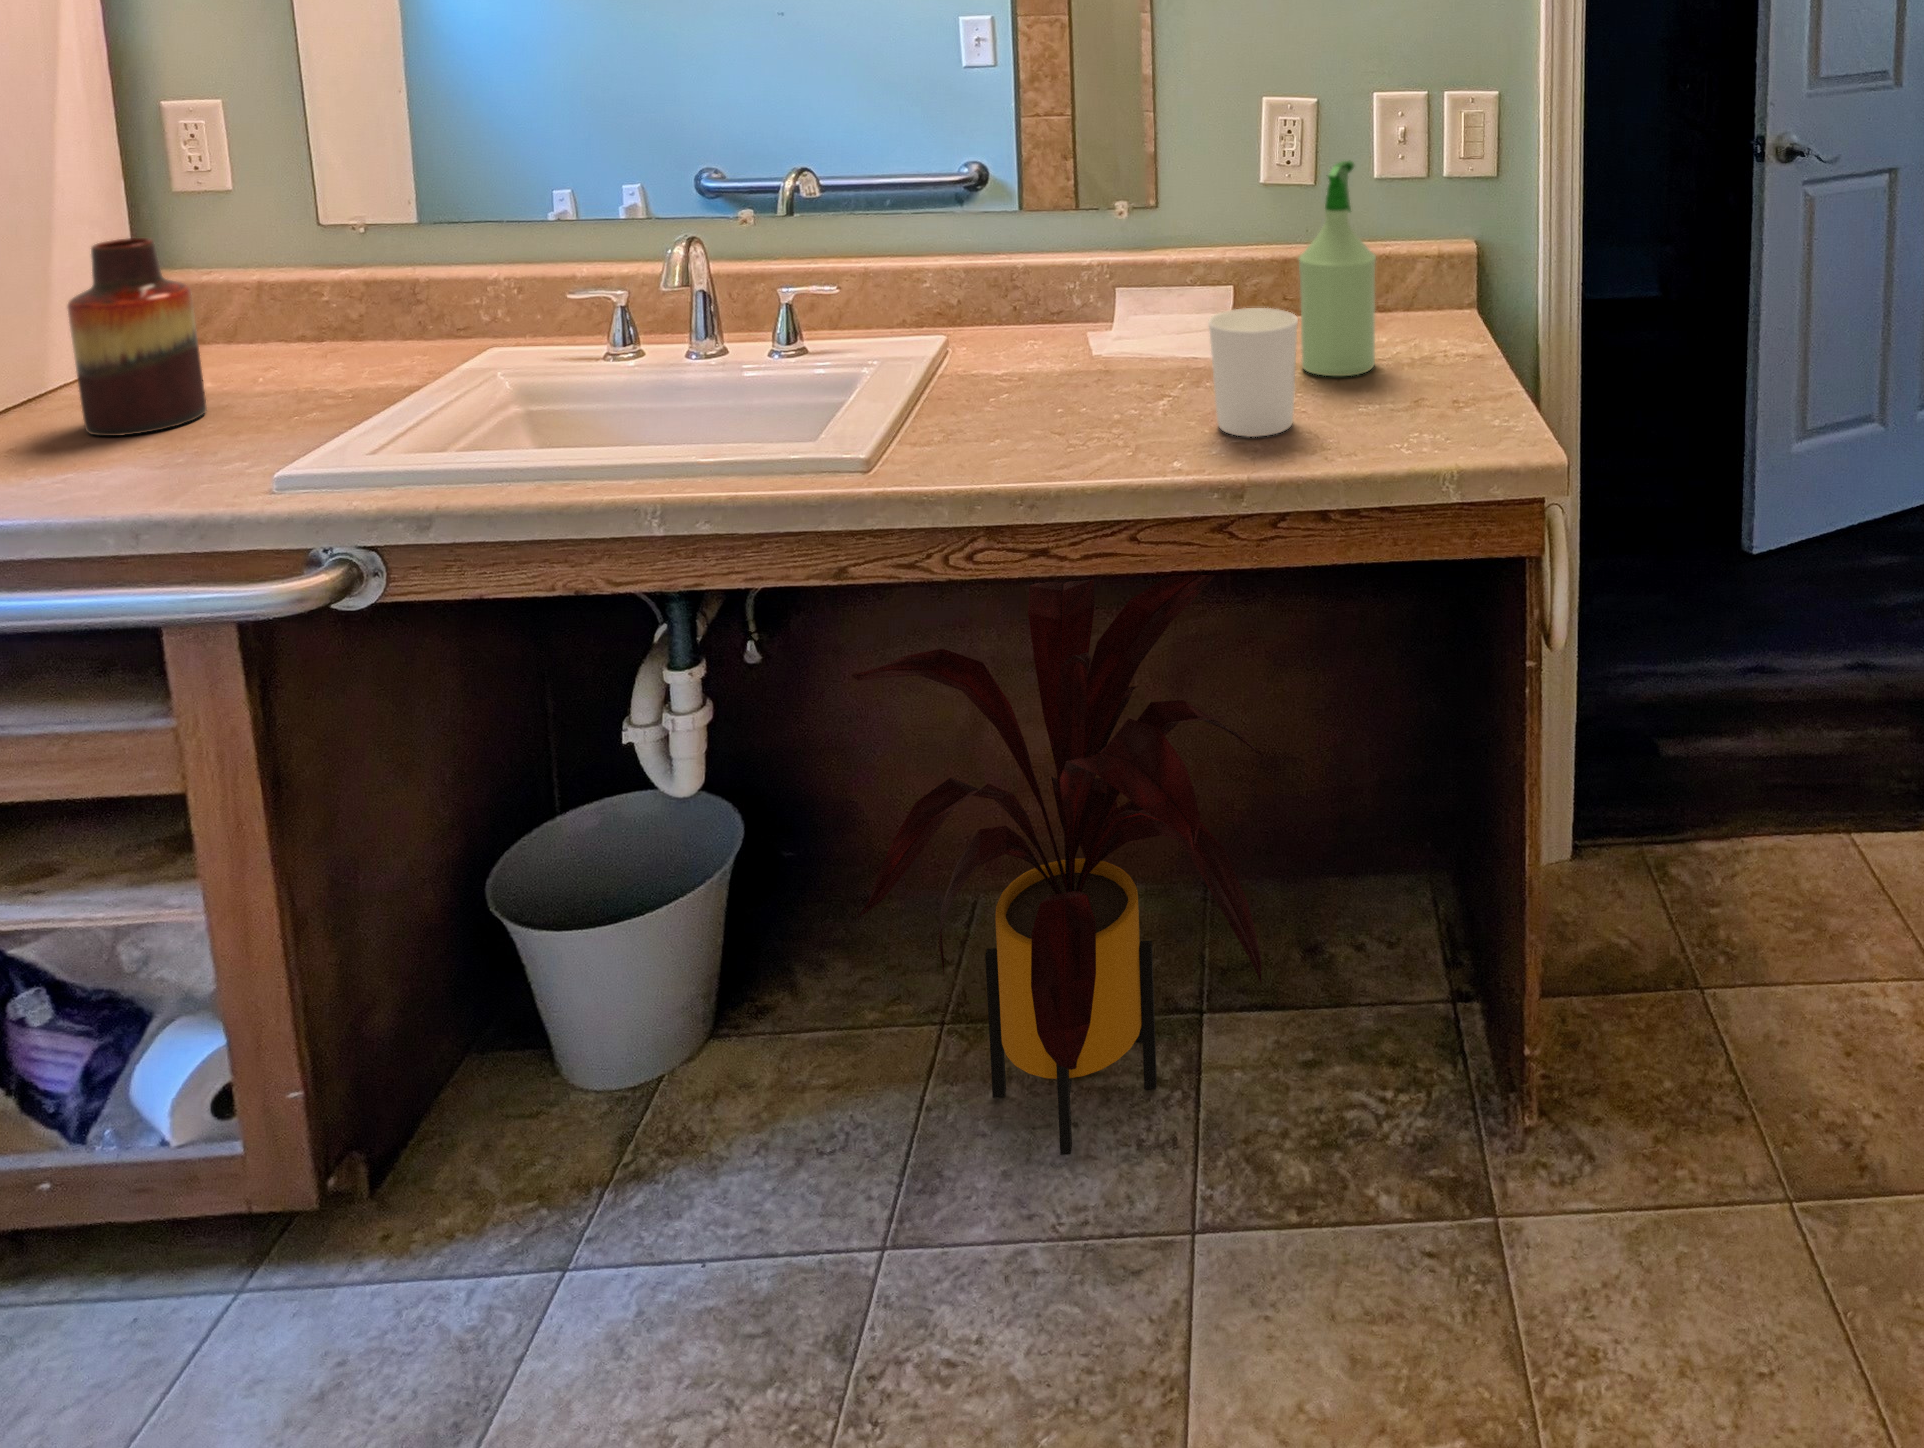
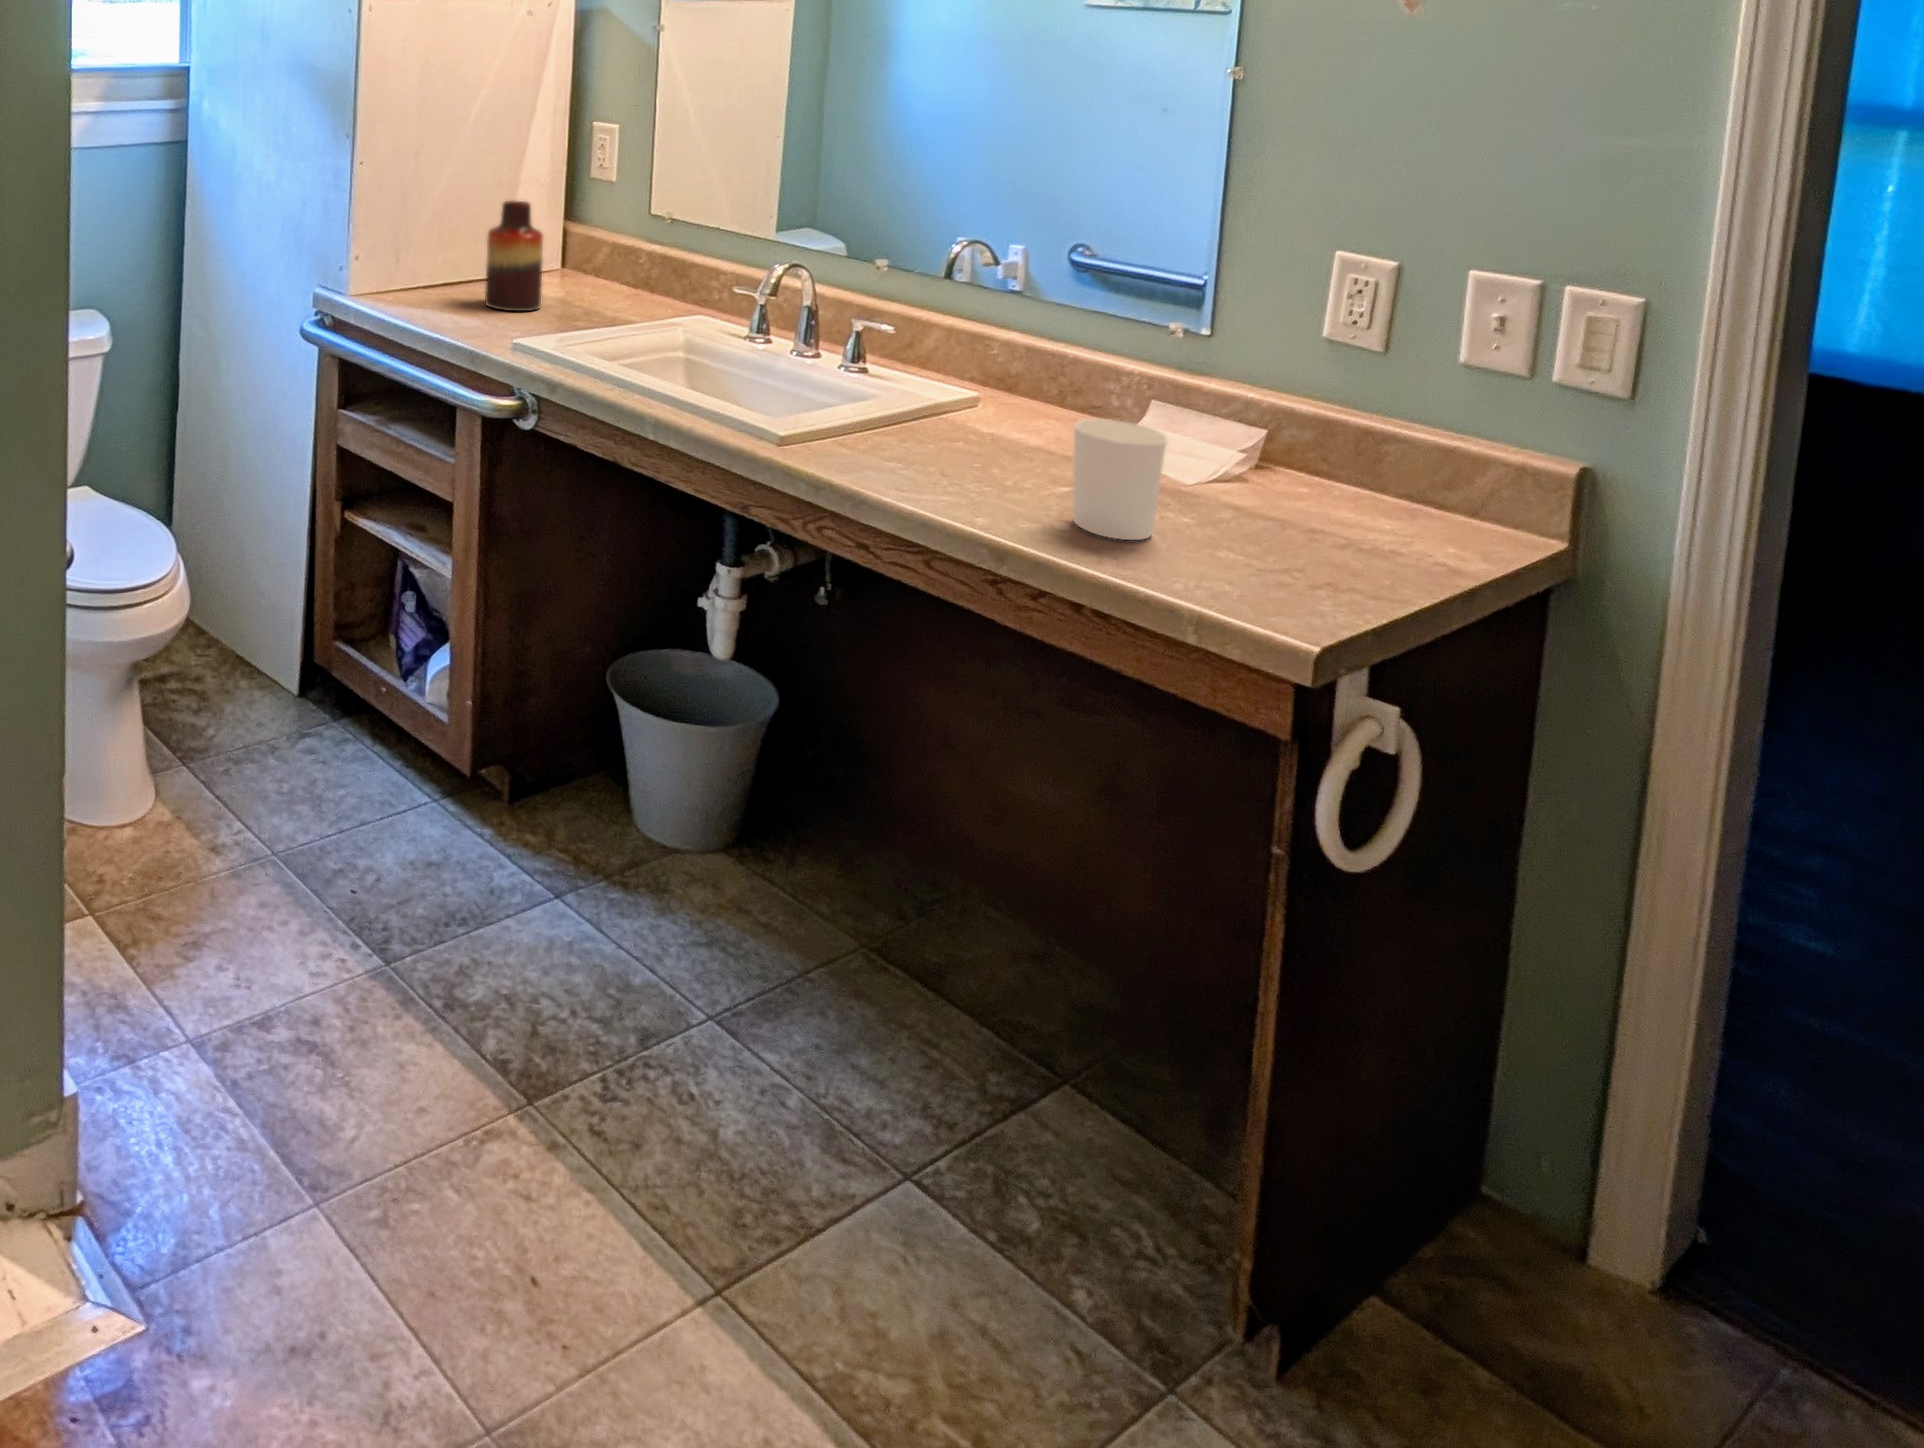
spray bottle: present [1299,161,1376,376] -> none [1242,321,1353,538]
house plant: present [852,575,1264,1155] -> none [720,618,1165,1087]

